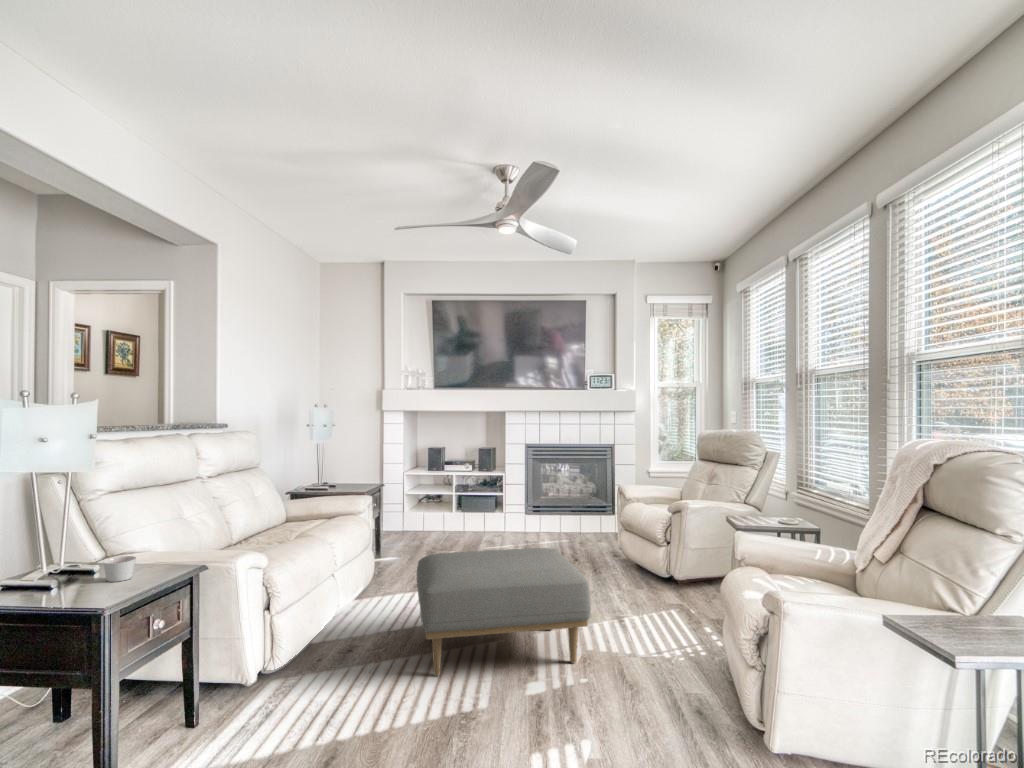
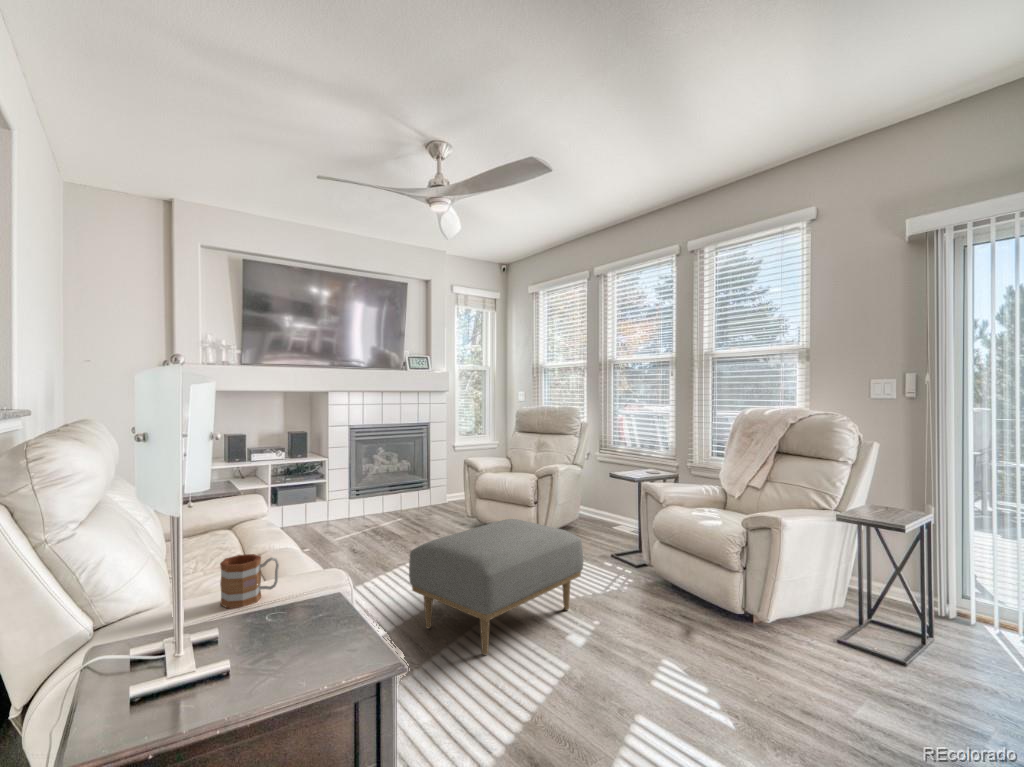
mug: none [159,523,201,561] -> present [220,554,279,608]
candle: present [103,556,136,582] -> none [265,603,306,643]

